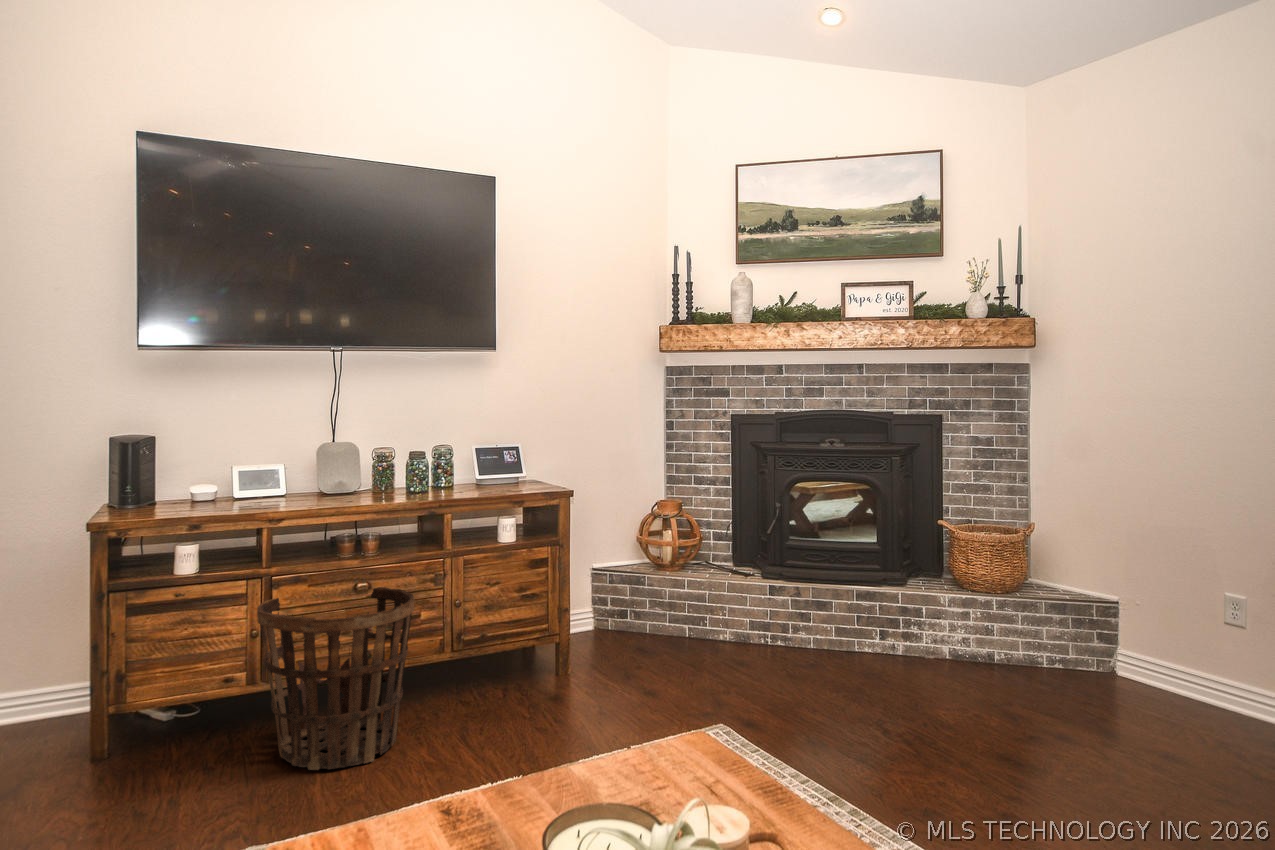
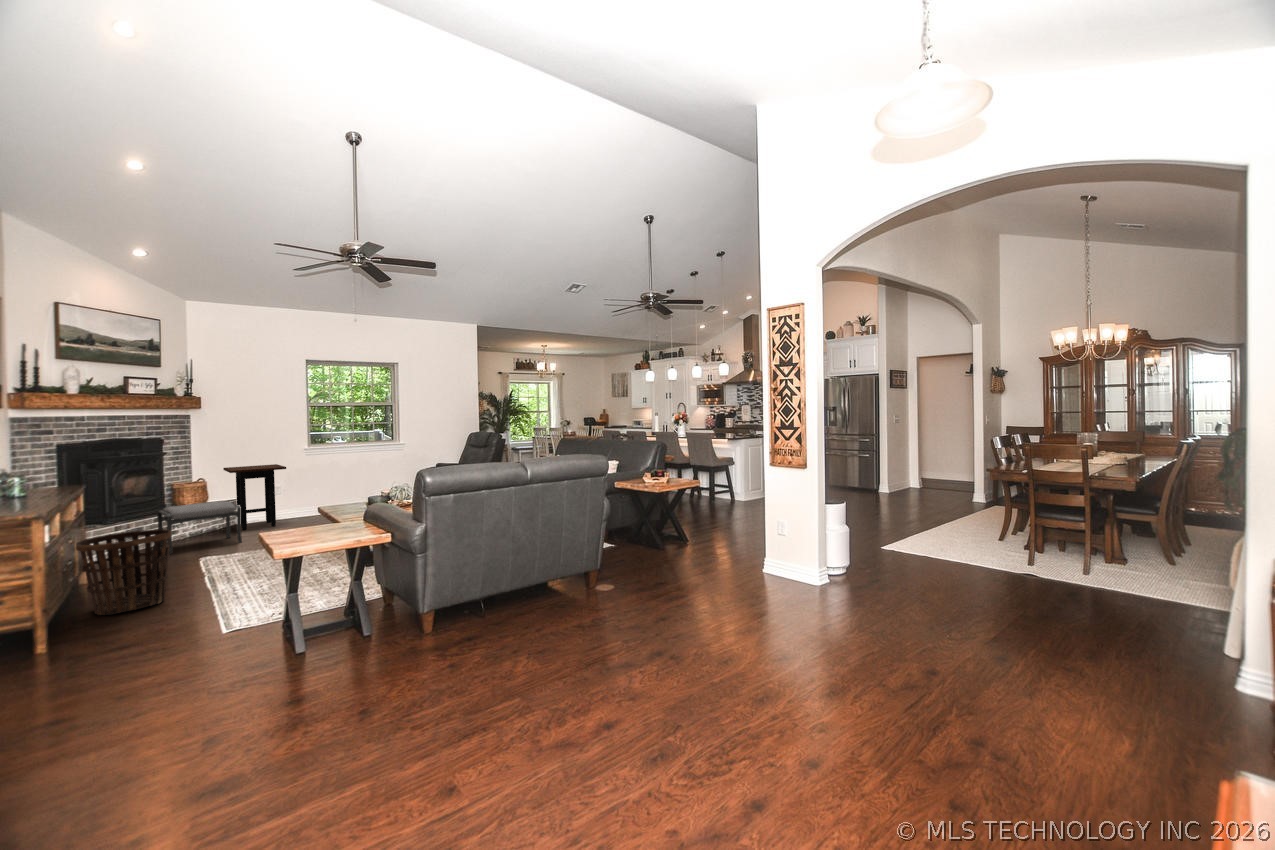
side table: none [1035,505,1262,722] -> present [223,464,286,530]
ottoman: none [793,573,984,724] -> present [157,501,242,554]

